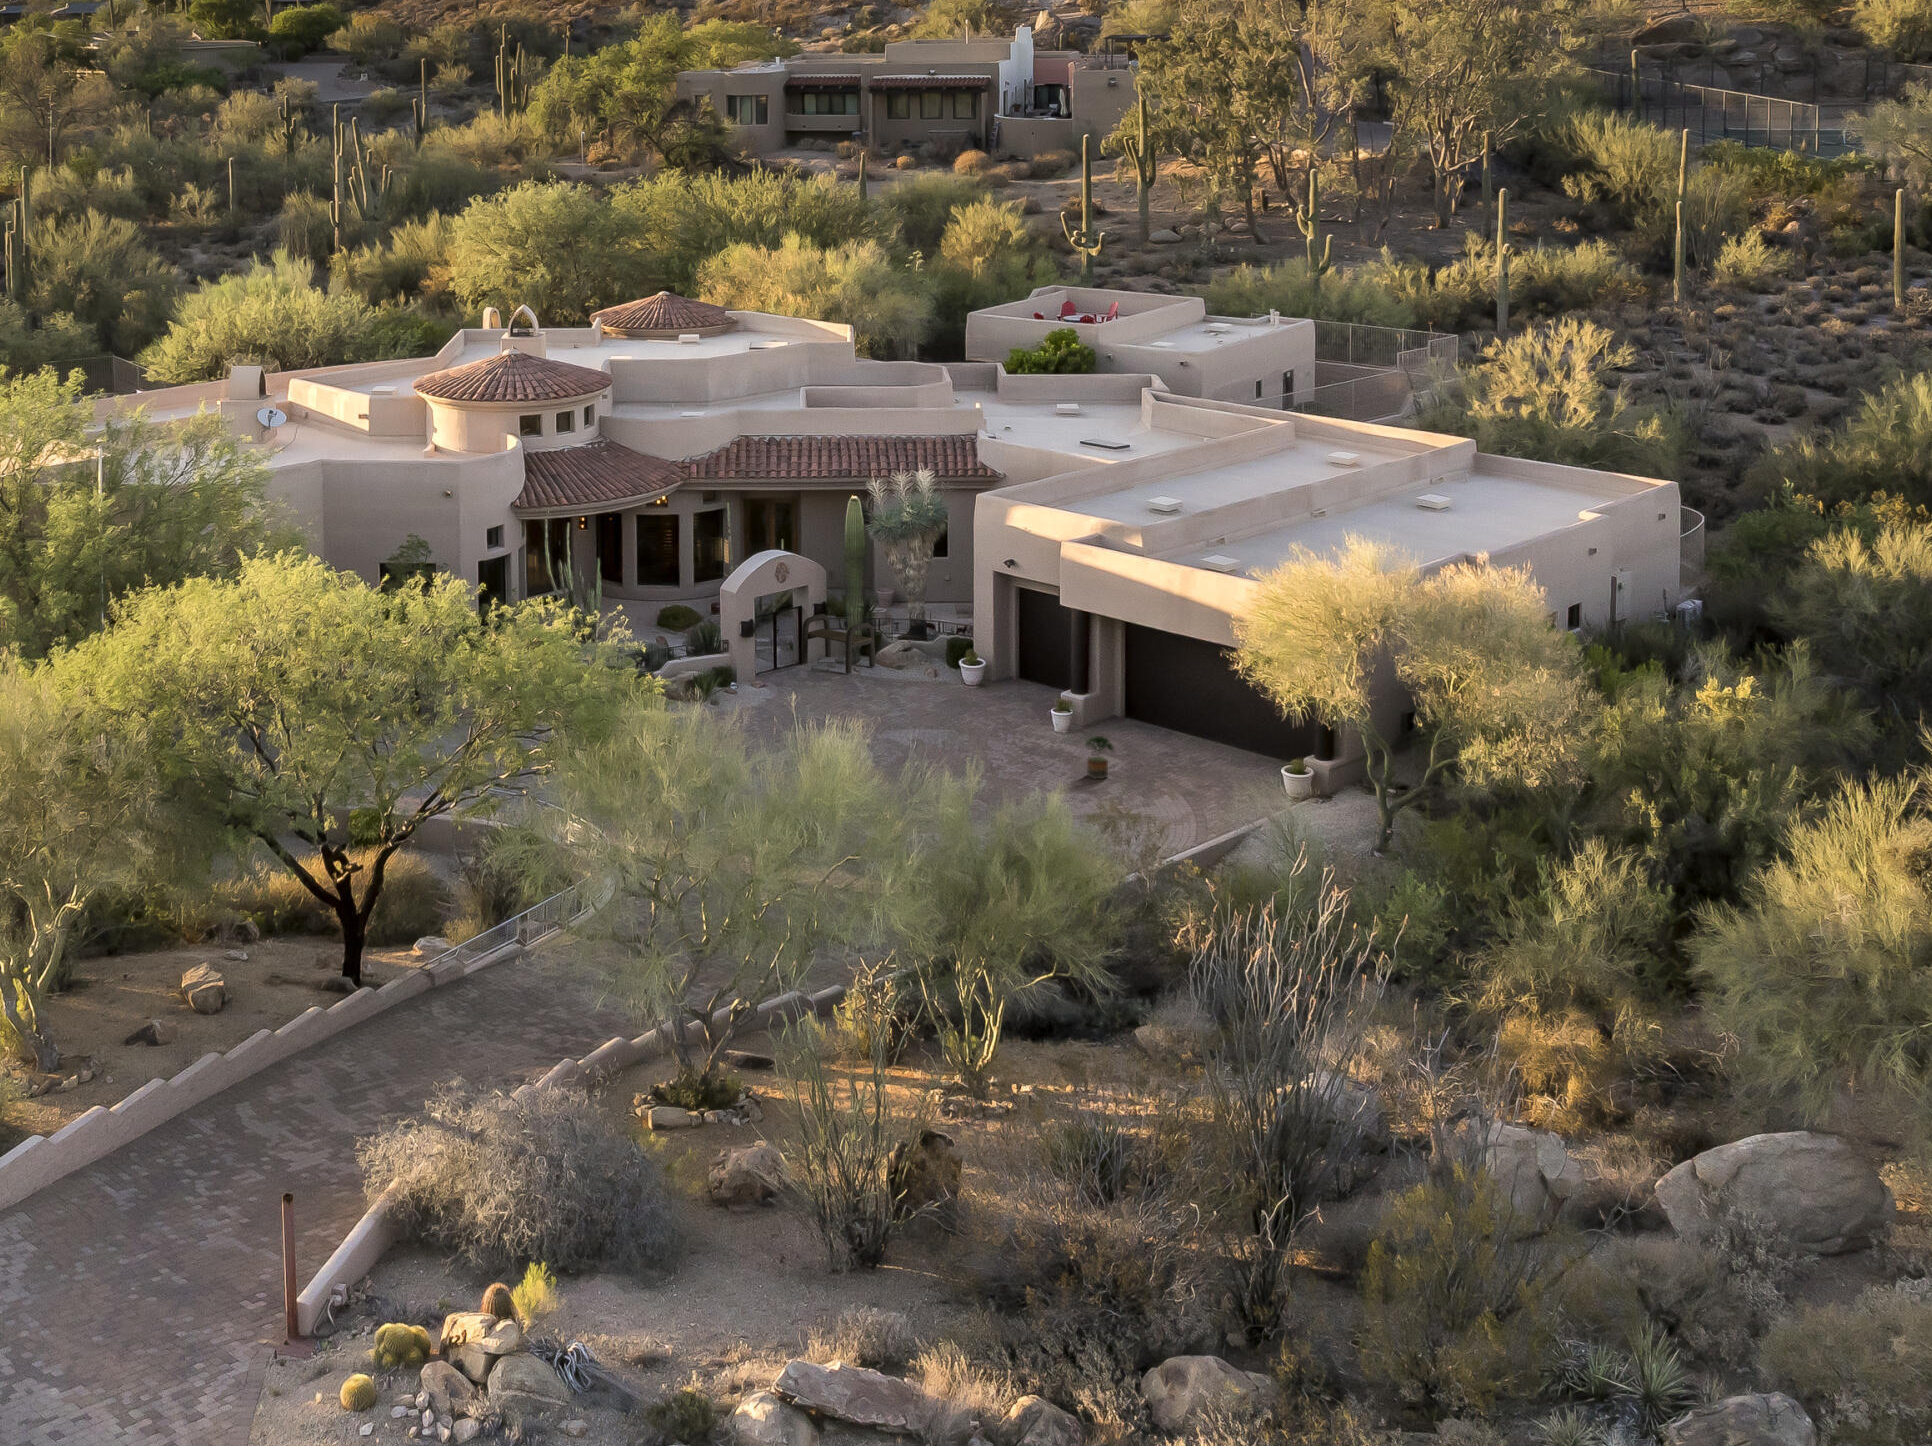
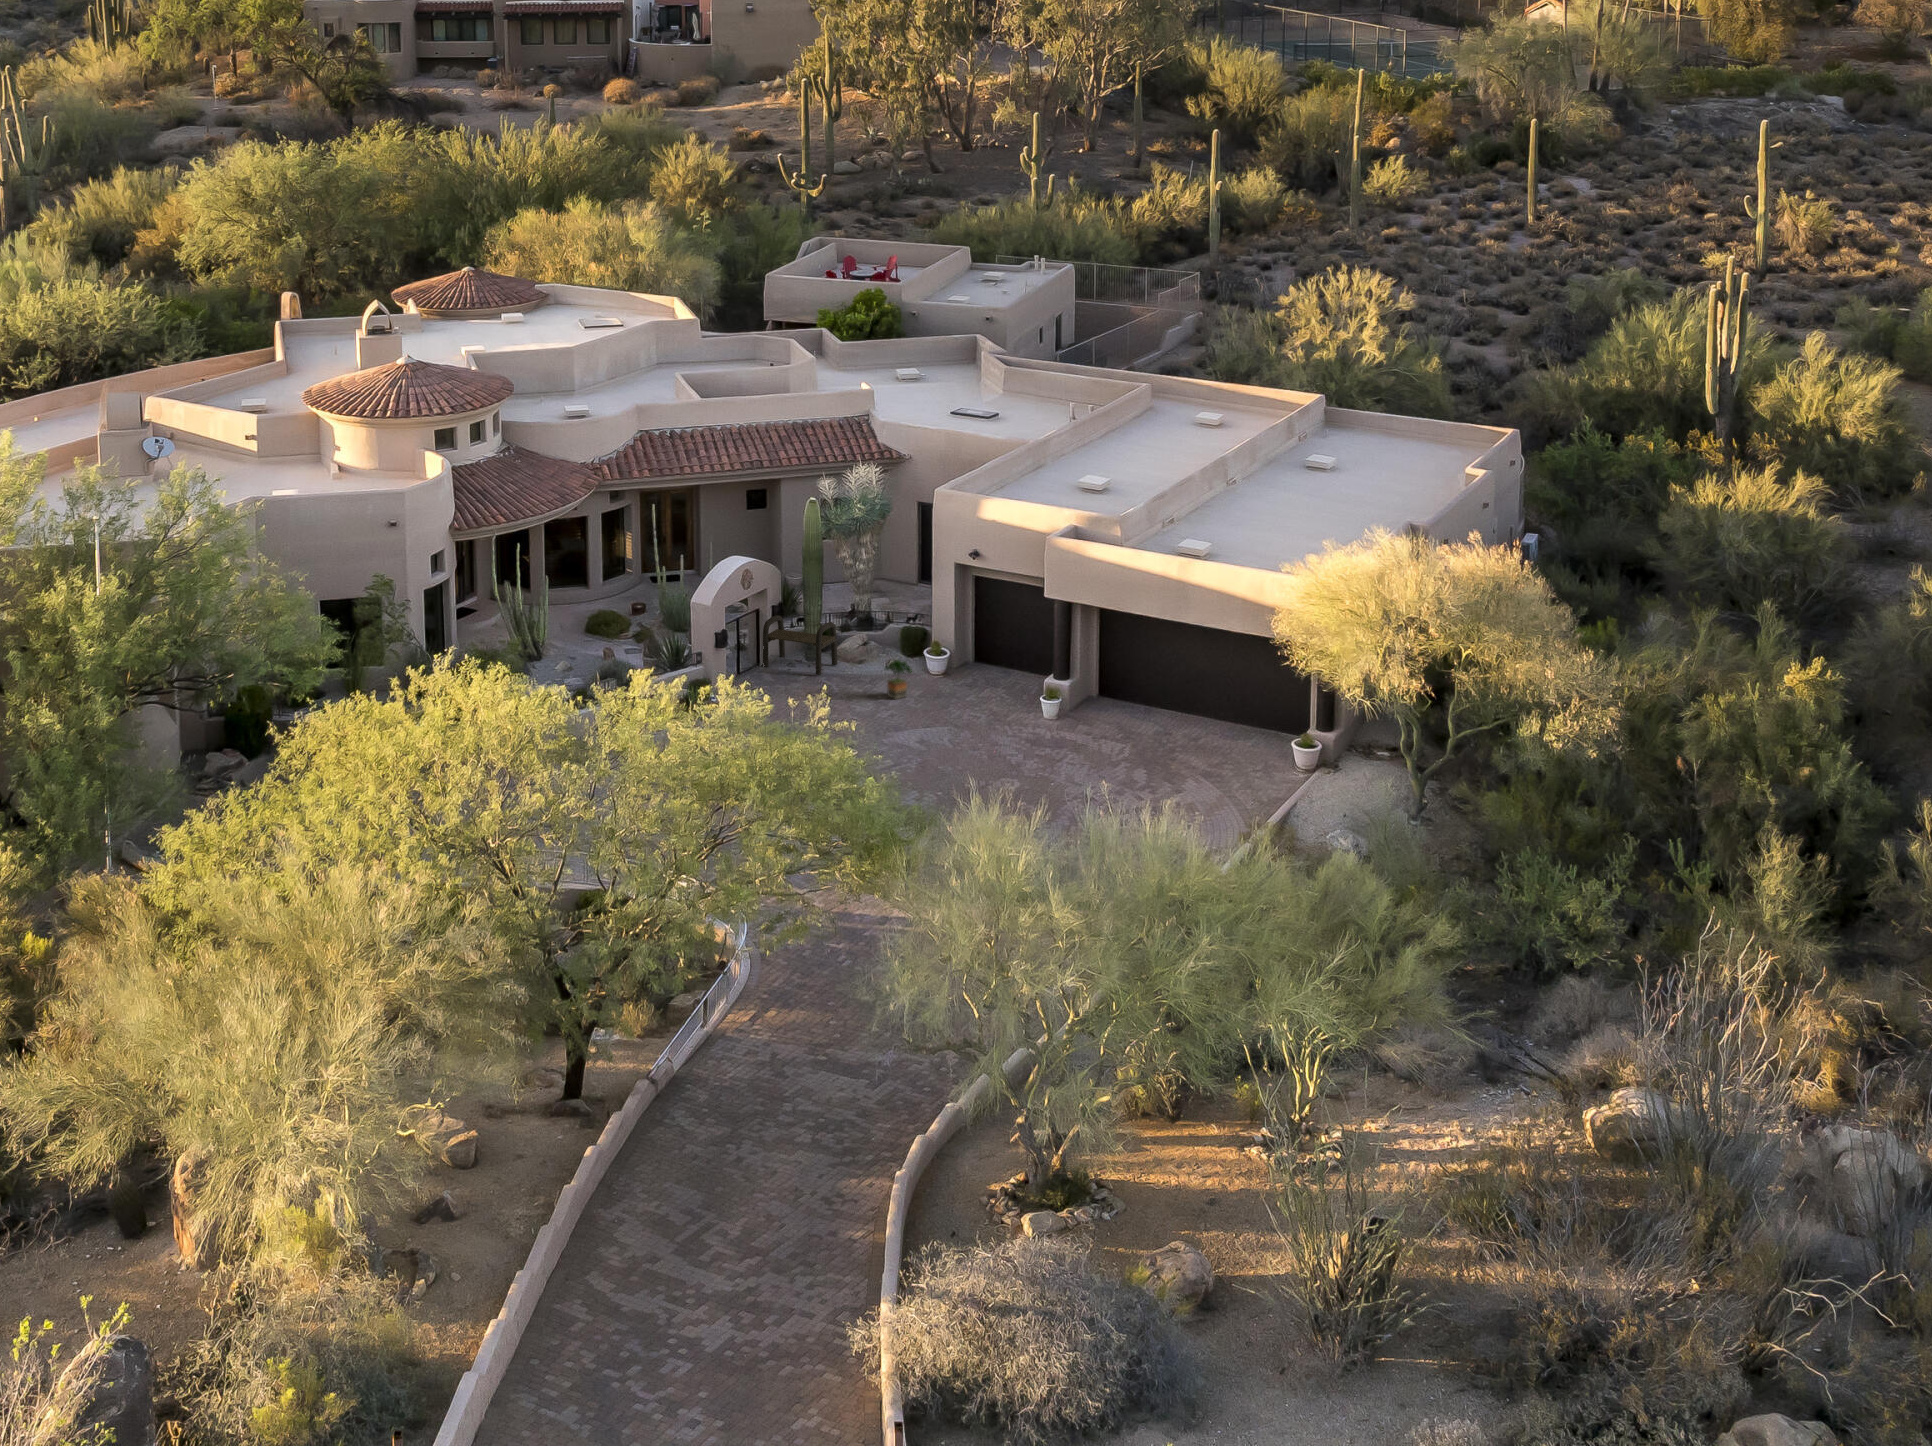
potted tree: present [1085,736,1114,779] -> present [885,660,912,699]

